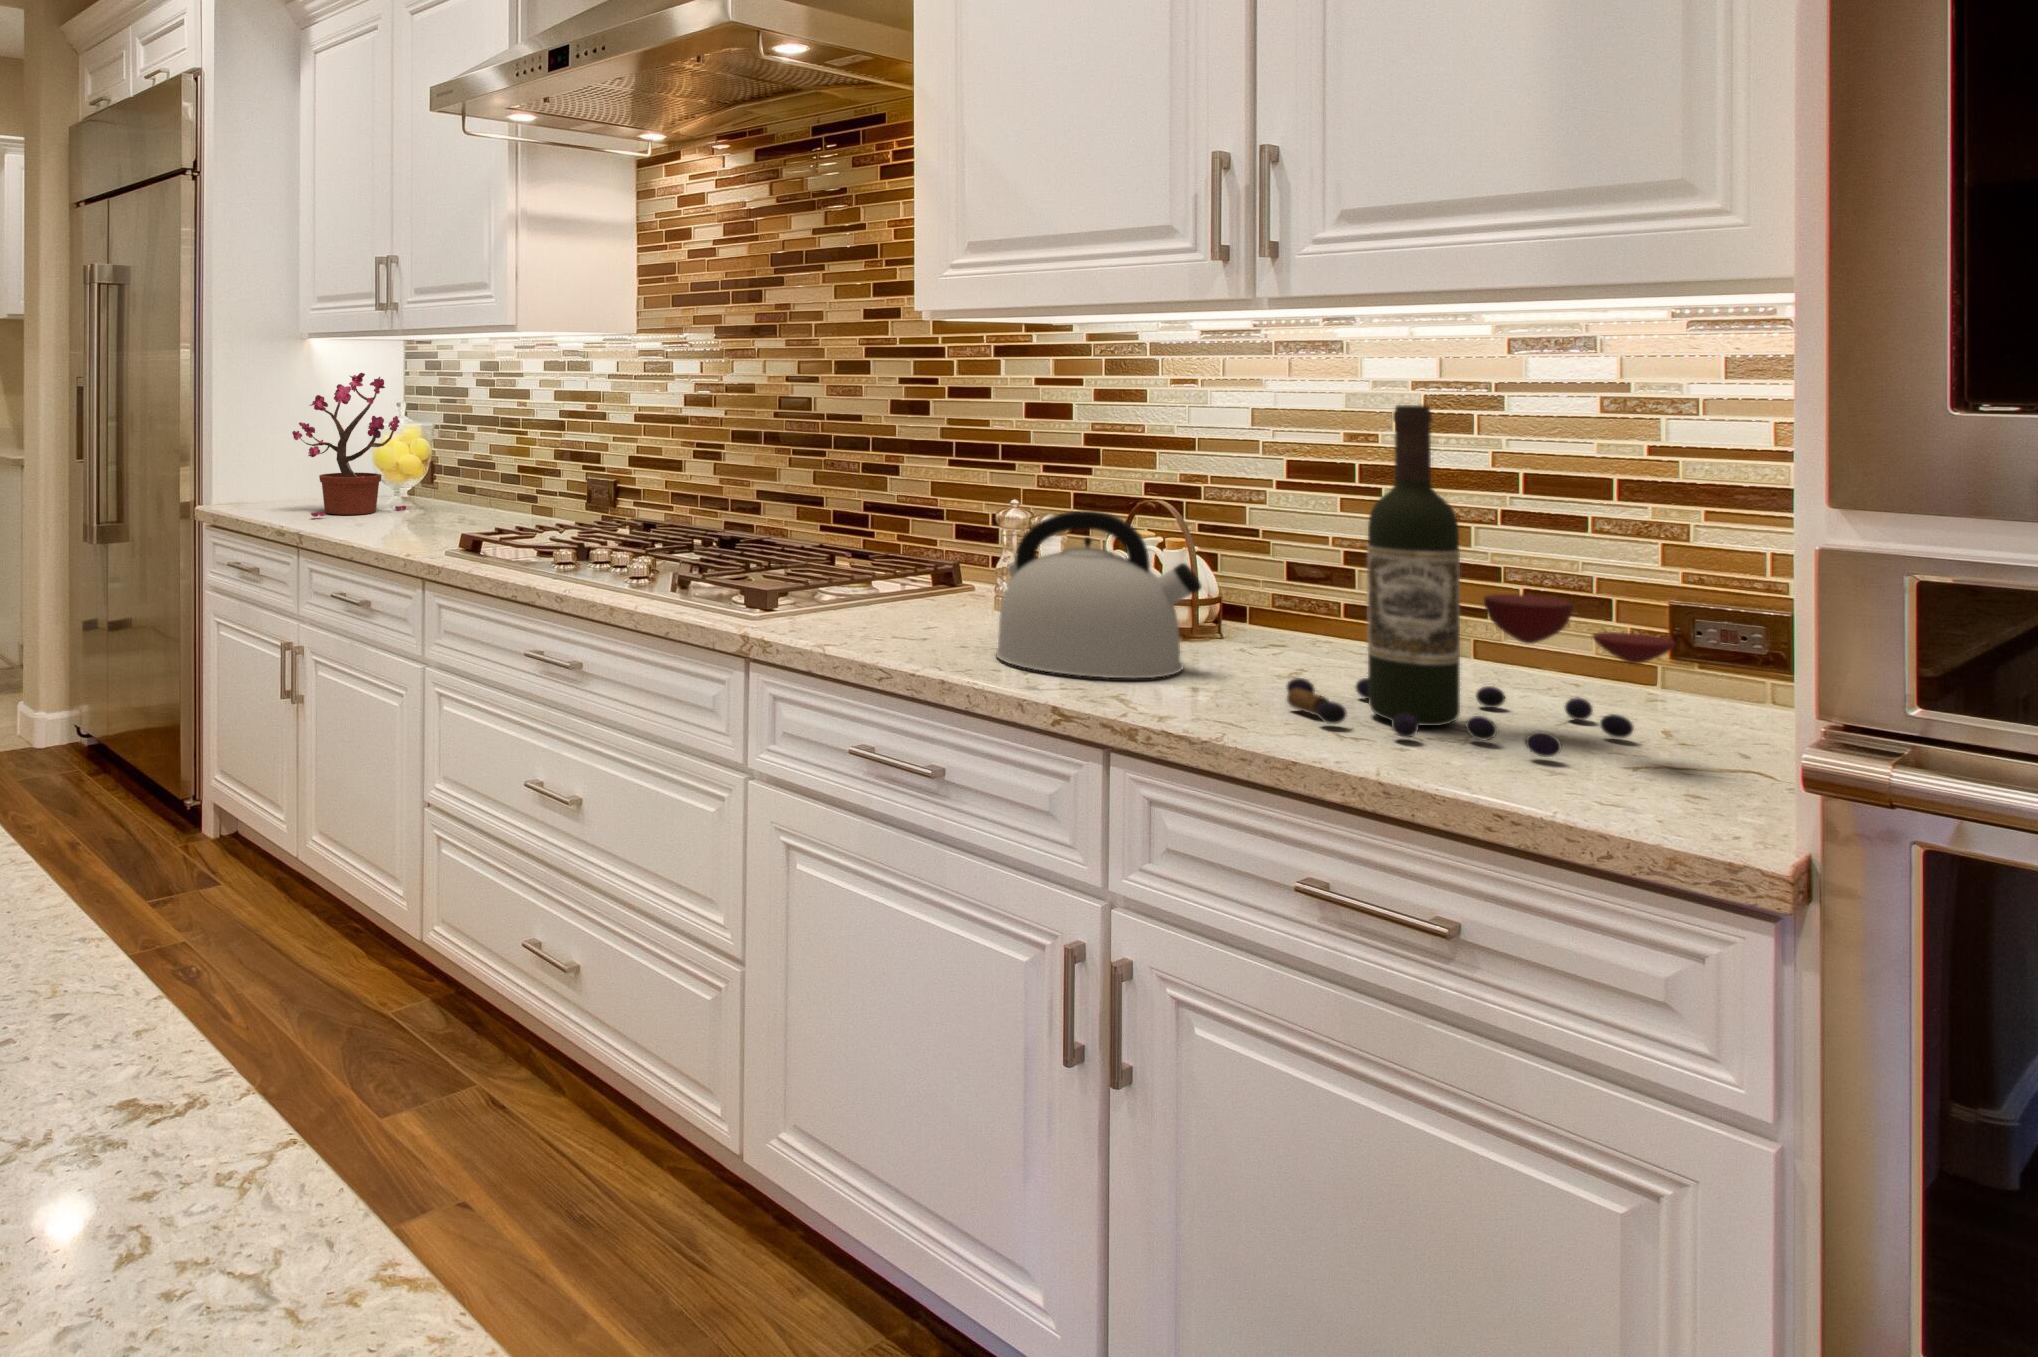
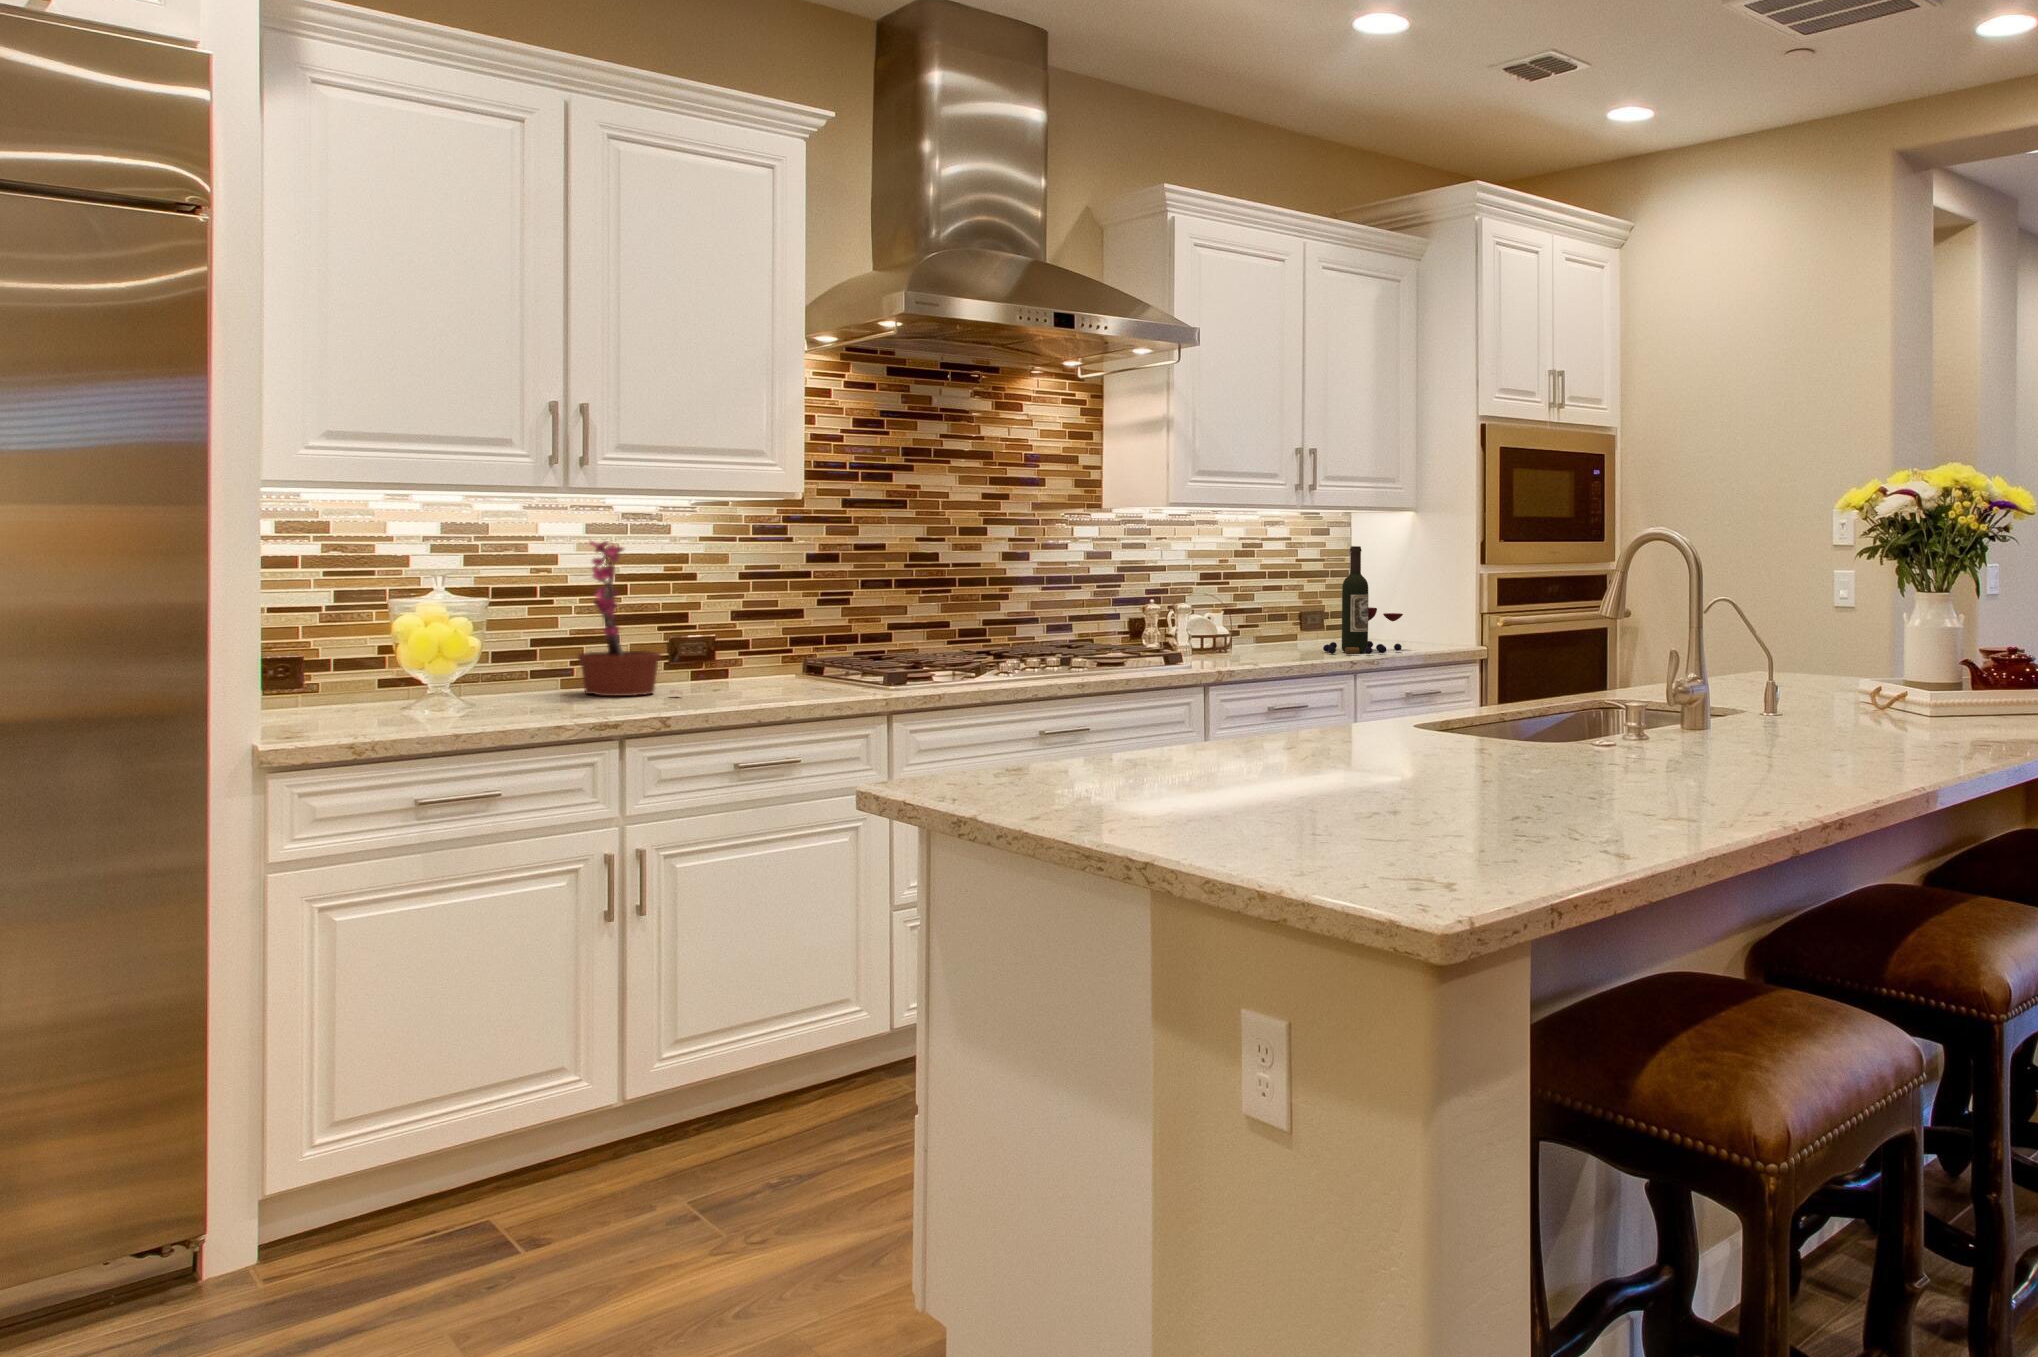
kettle: present [996,511,1202,678] -> none [1240,595,1311,660]

